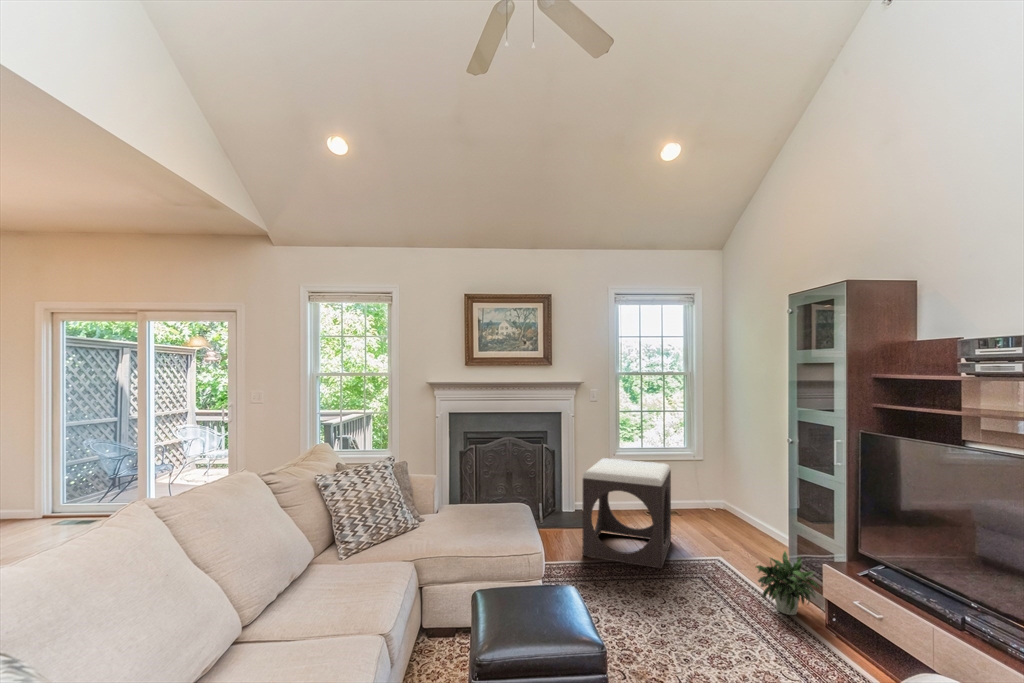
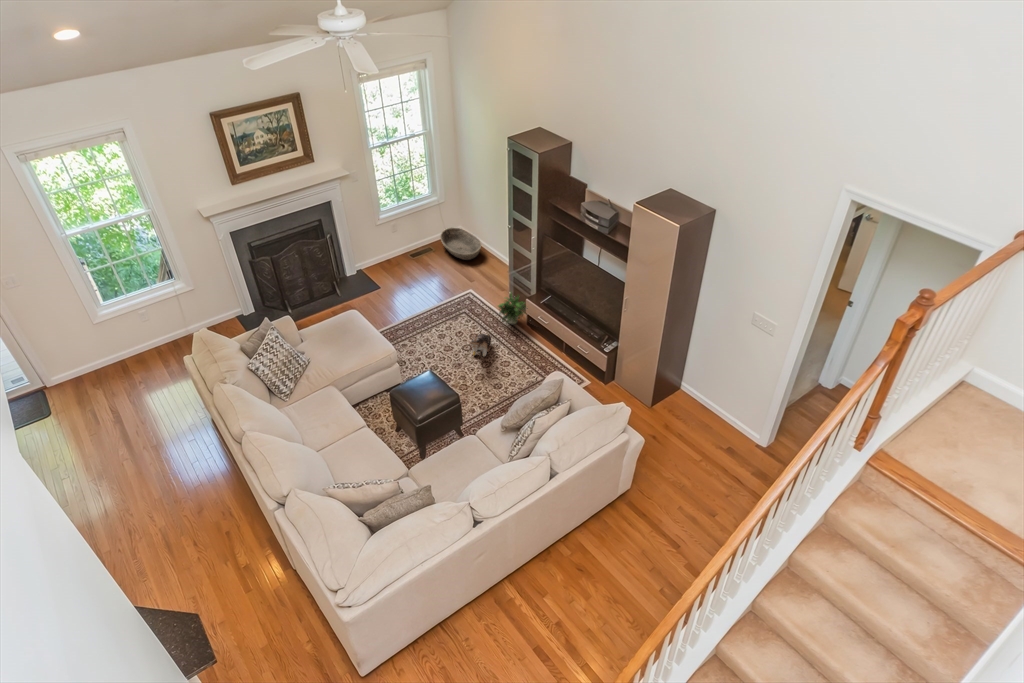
footstool: present [582,458,671,568] -> none [380,237,441,317]
basket: none [695,496,753,533] -> present [440,228,481,260]
plush toy: none [680,587,735,640] -> present [469,334,491,356]

